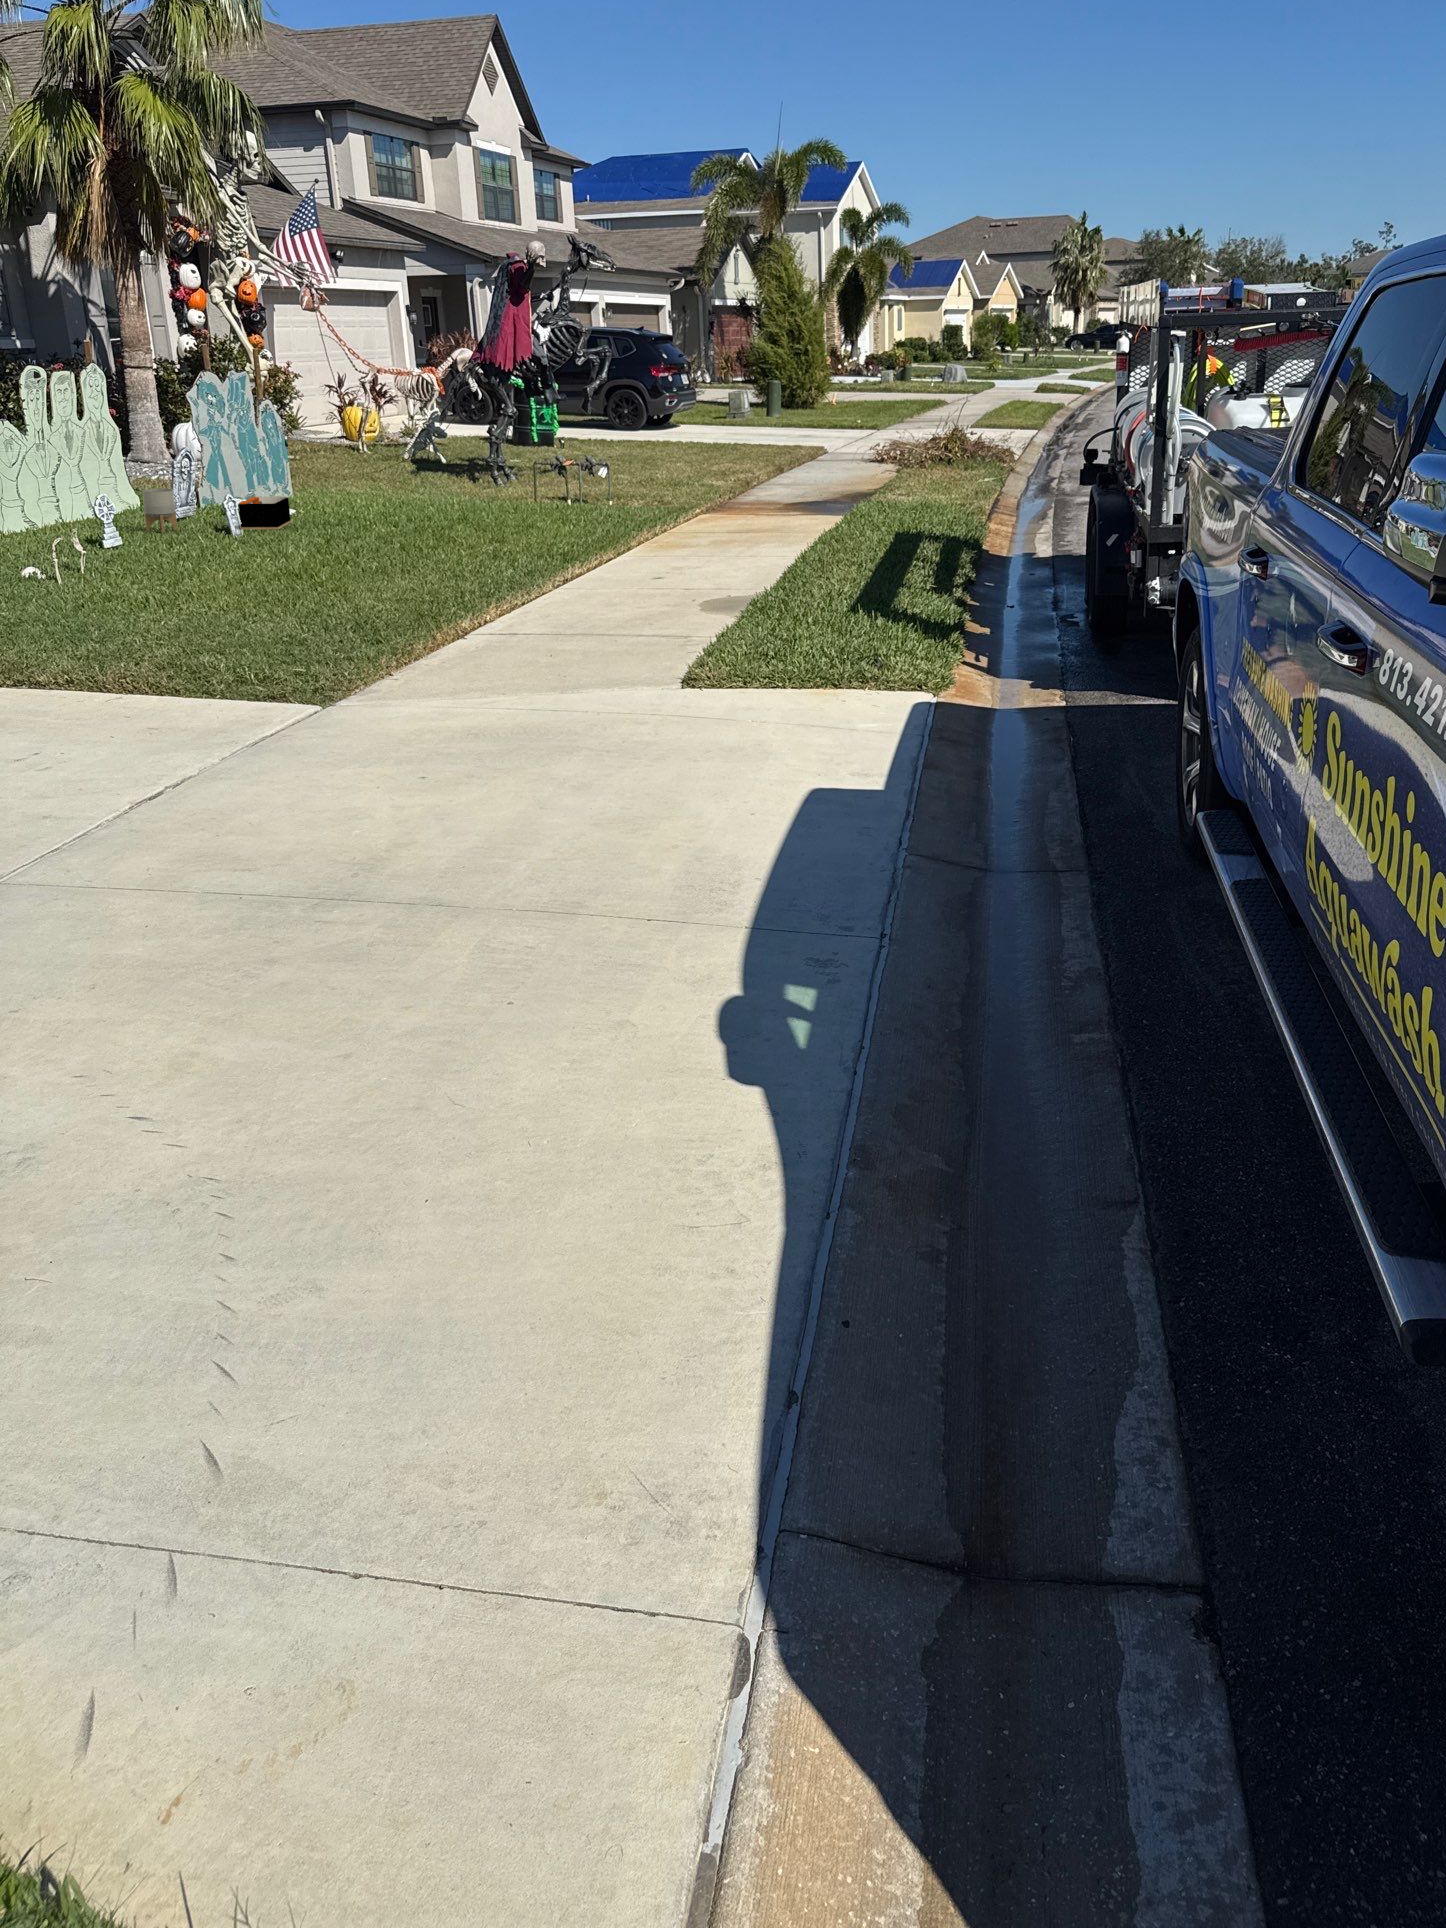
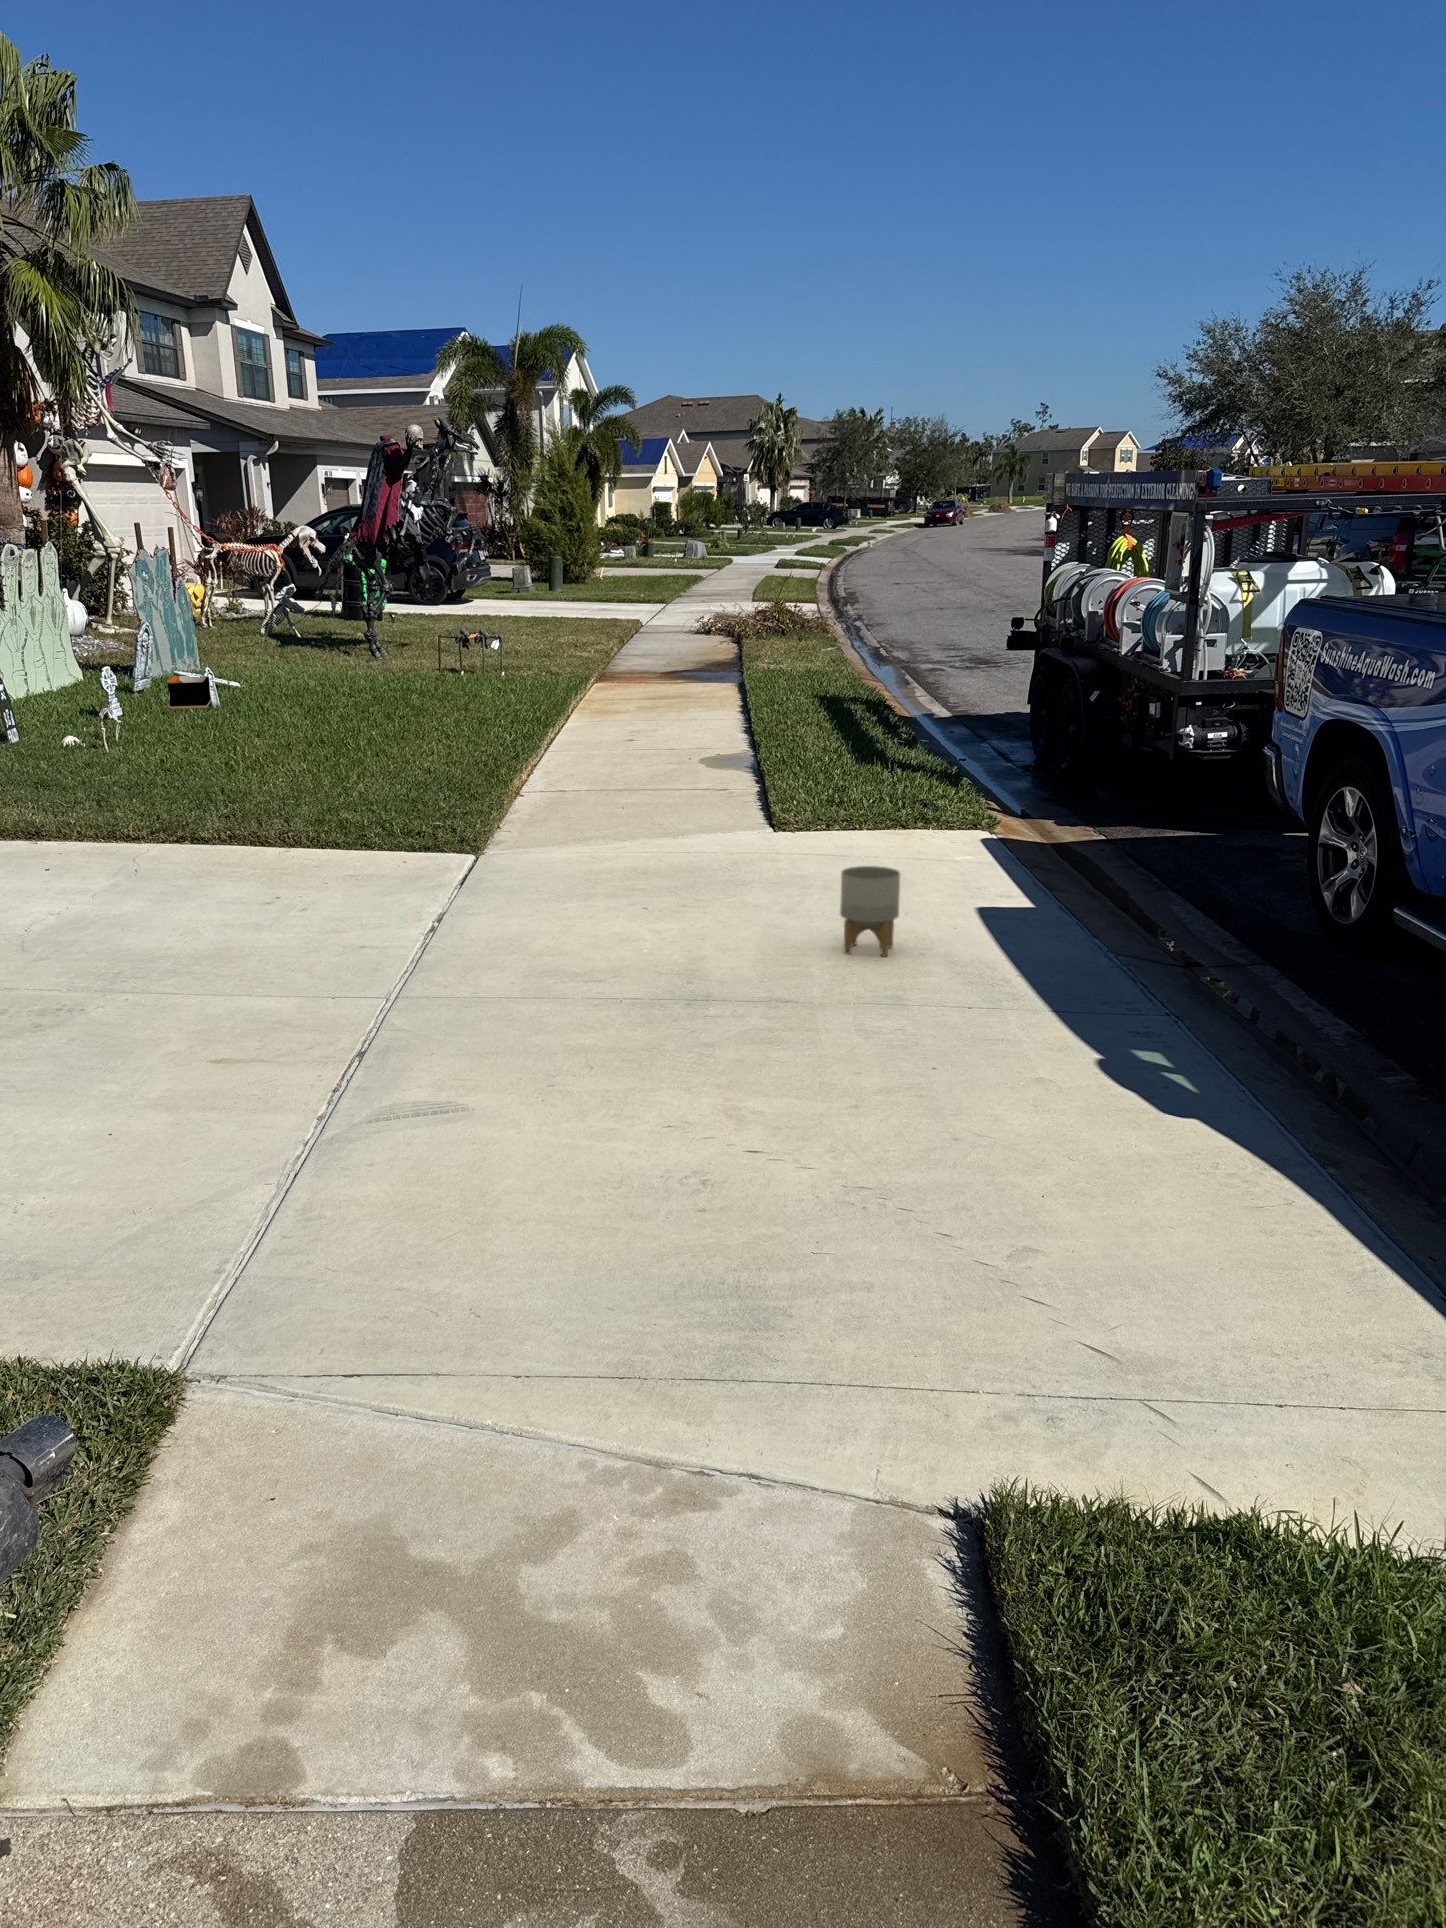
planter: present [142,489,178,533] -> present [840,866,900,957]

